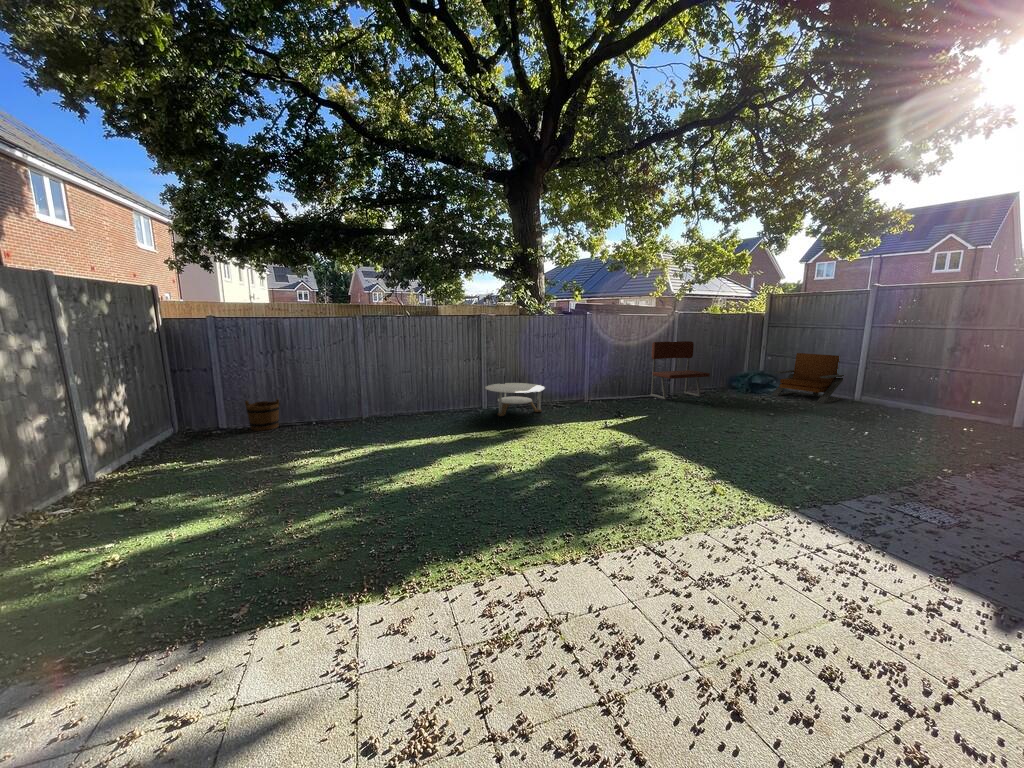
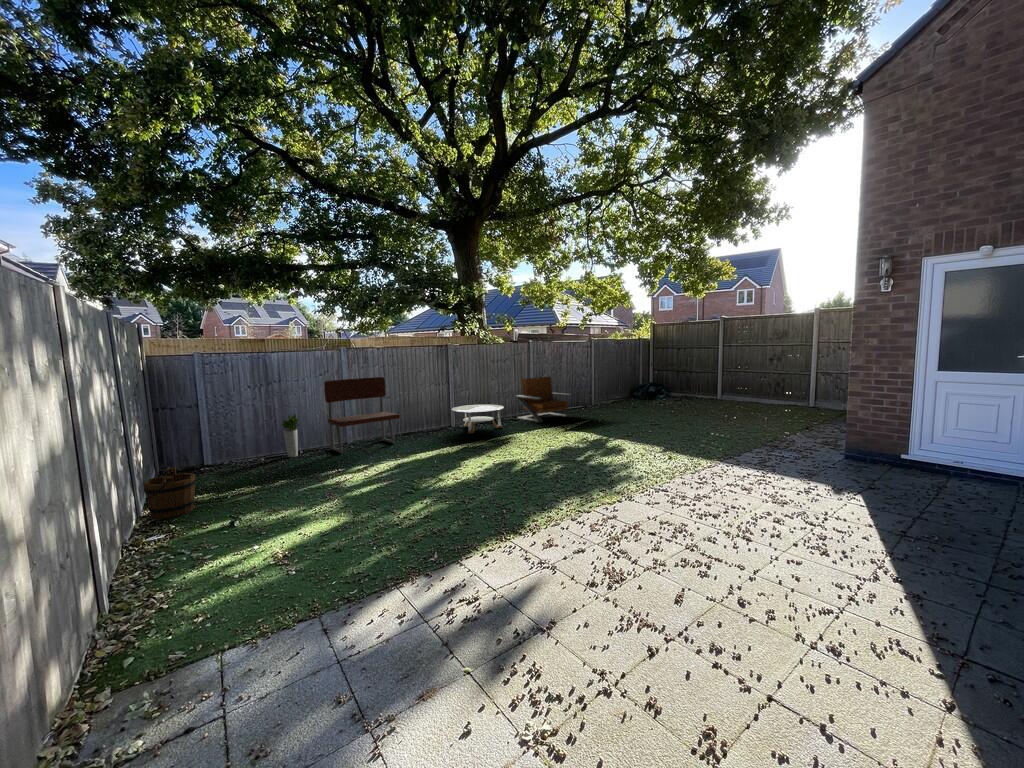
bench: present [650,341,710,400] -> present [324,377,400,453]
lounge chair: present [772,353,844,403] -> present [516,377,573,422]
planter: none [293,380,317,424] -> present [282,414,300,457]
bucket: present [245,399,280,431] -> present [143,468,195,519]

